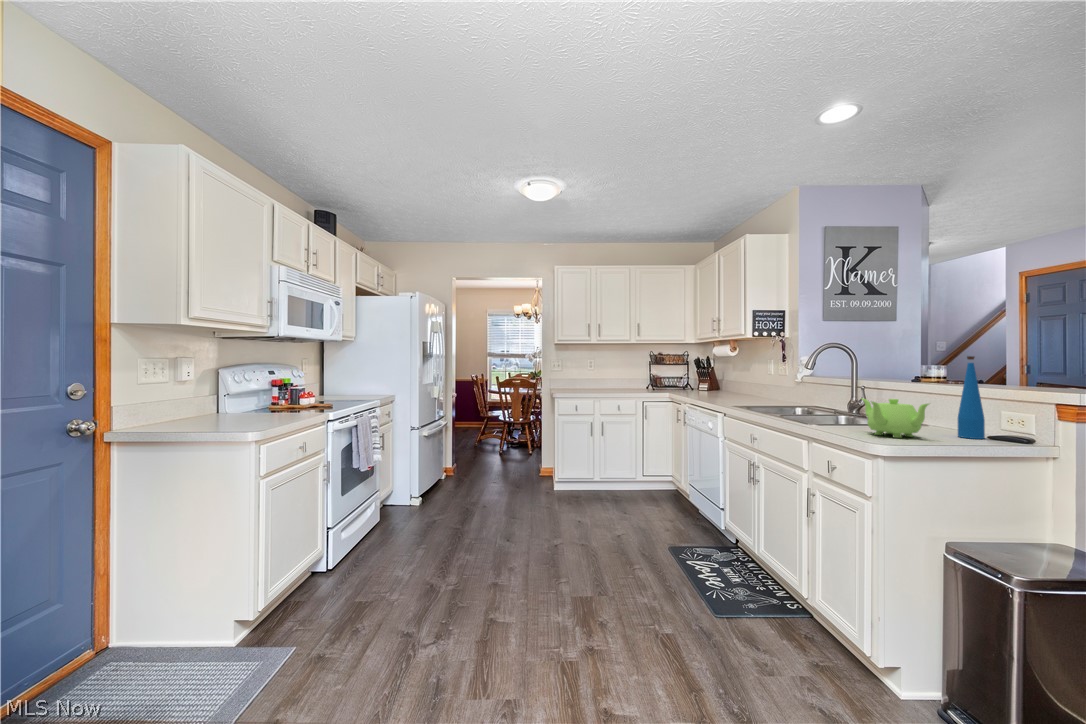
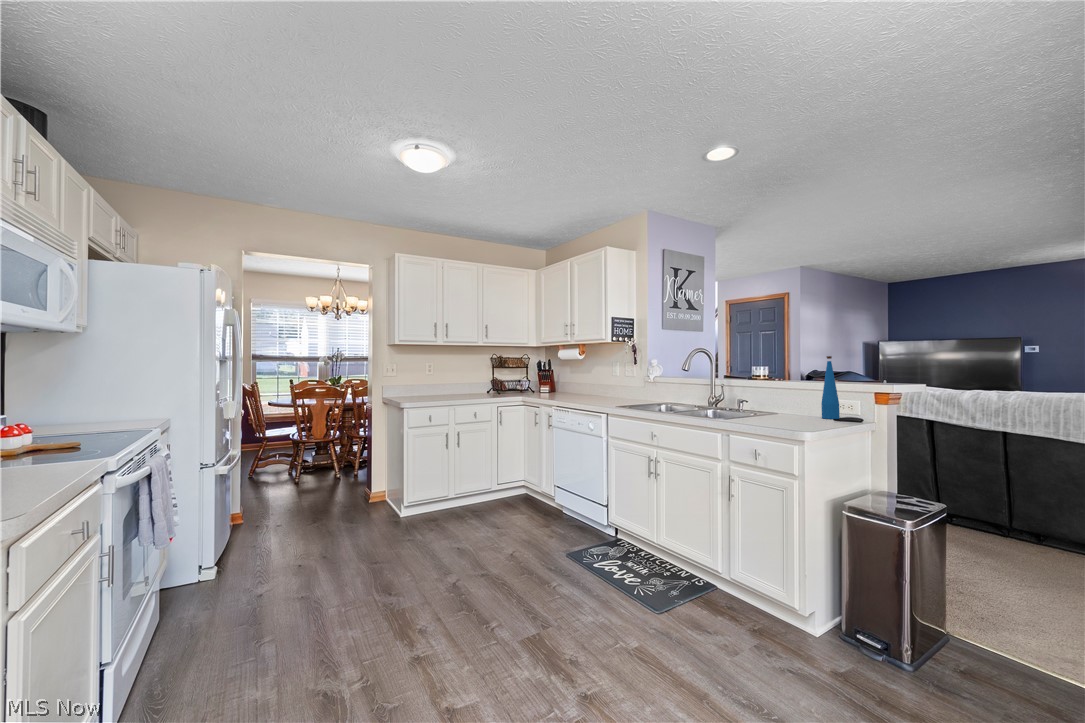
teapot: present [862,398,929,438] -> none [763,391,824,423]

